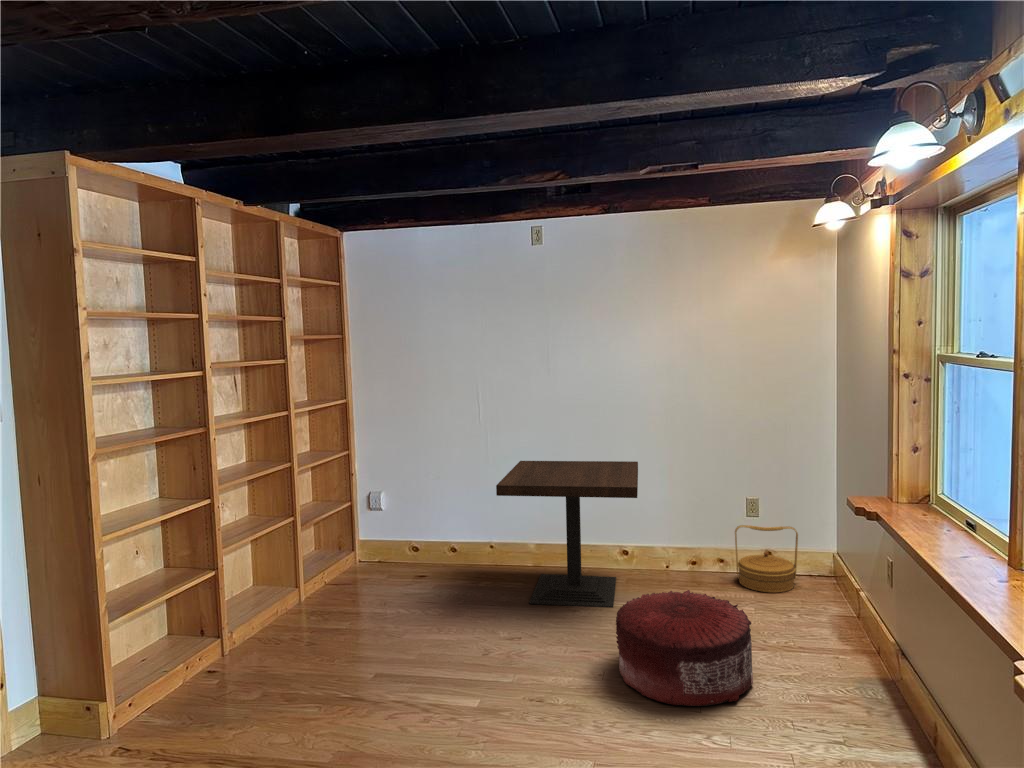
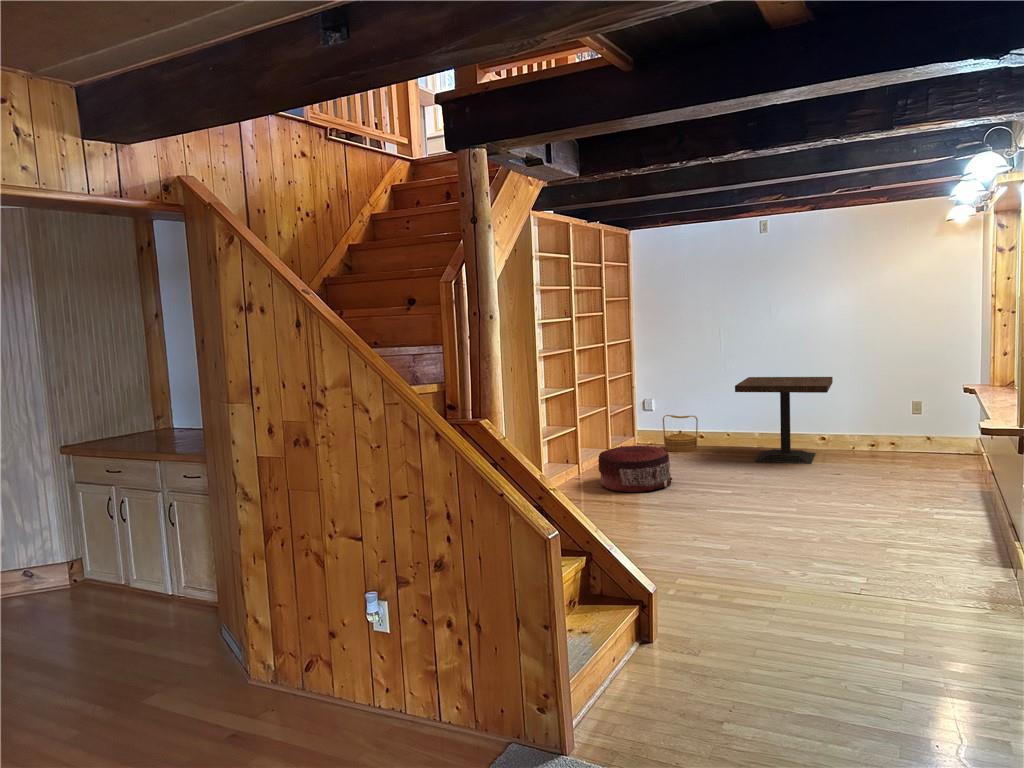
basket: present [735,525,798,593] -> present [663,415,698,452]
pouf: present [616,590,753,706] -> present [598,445,672,492]

